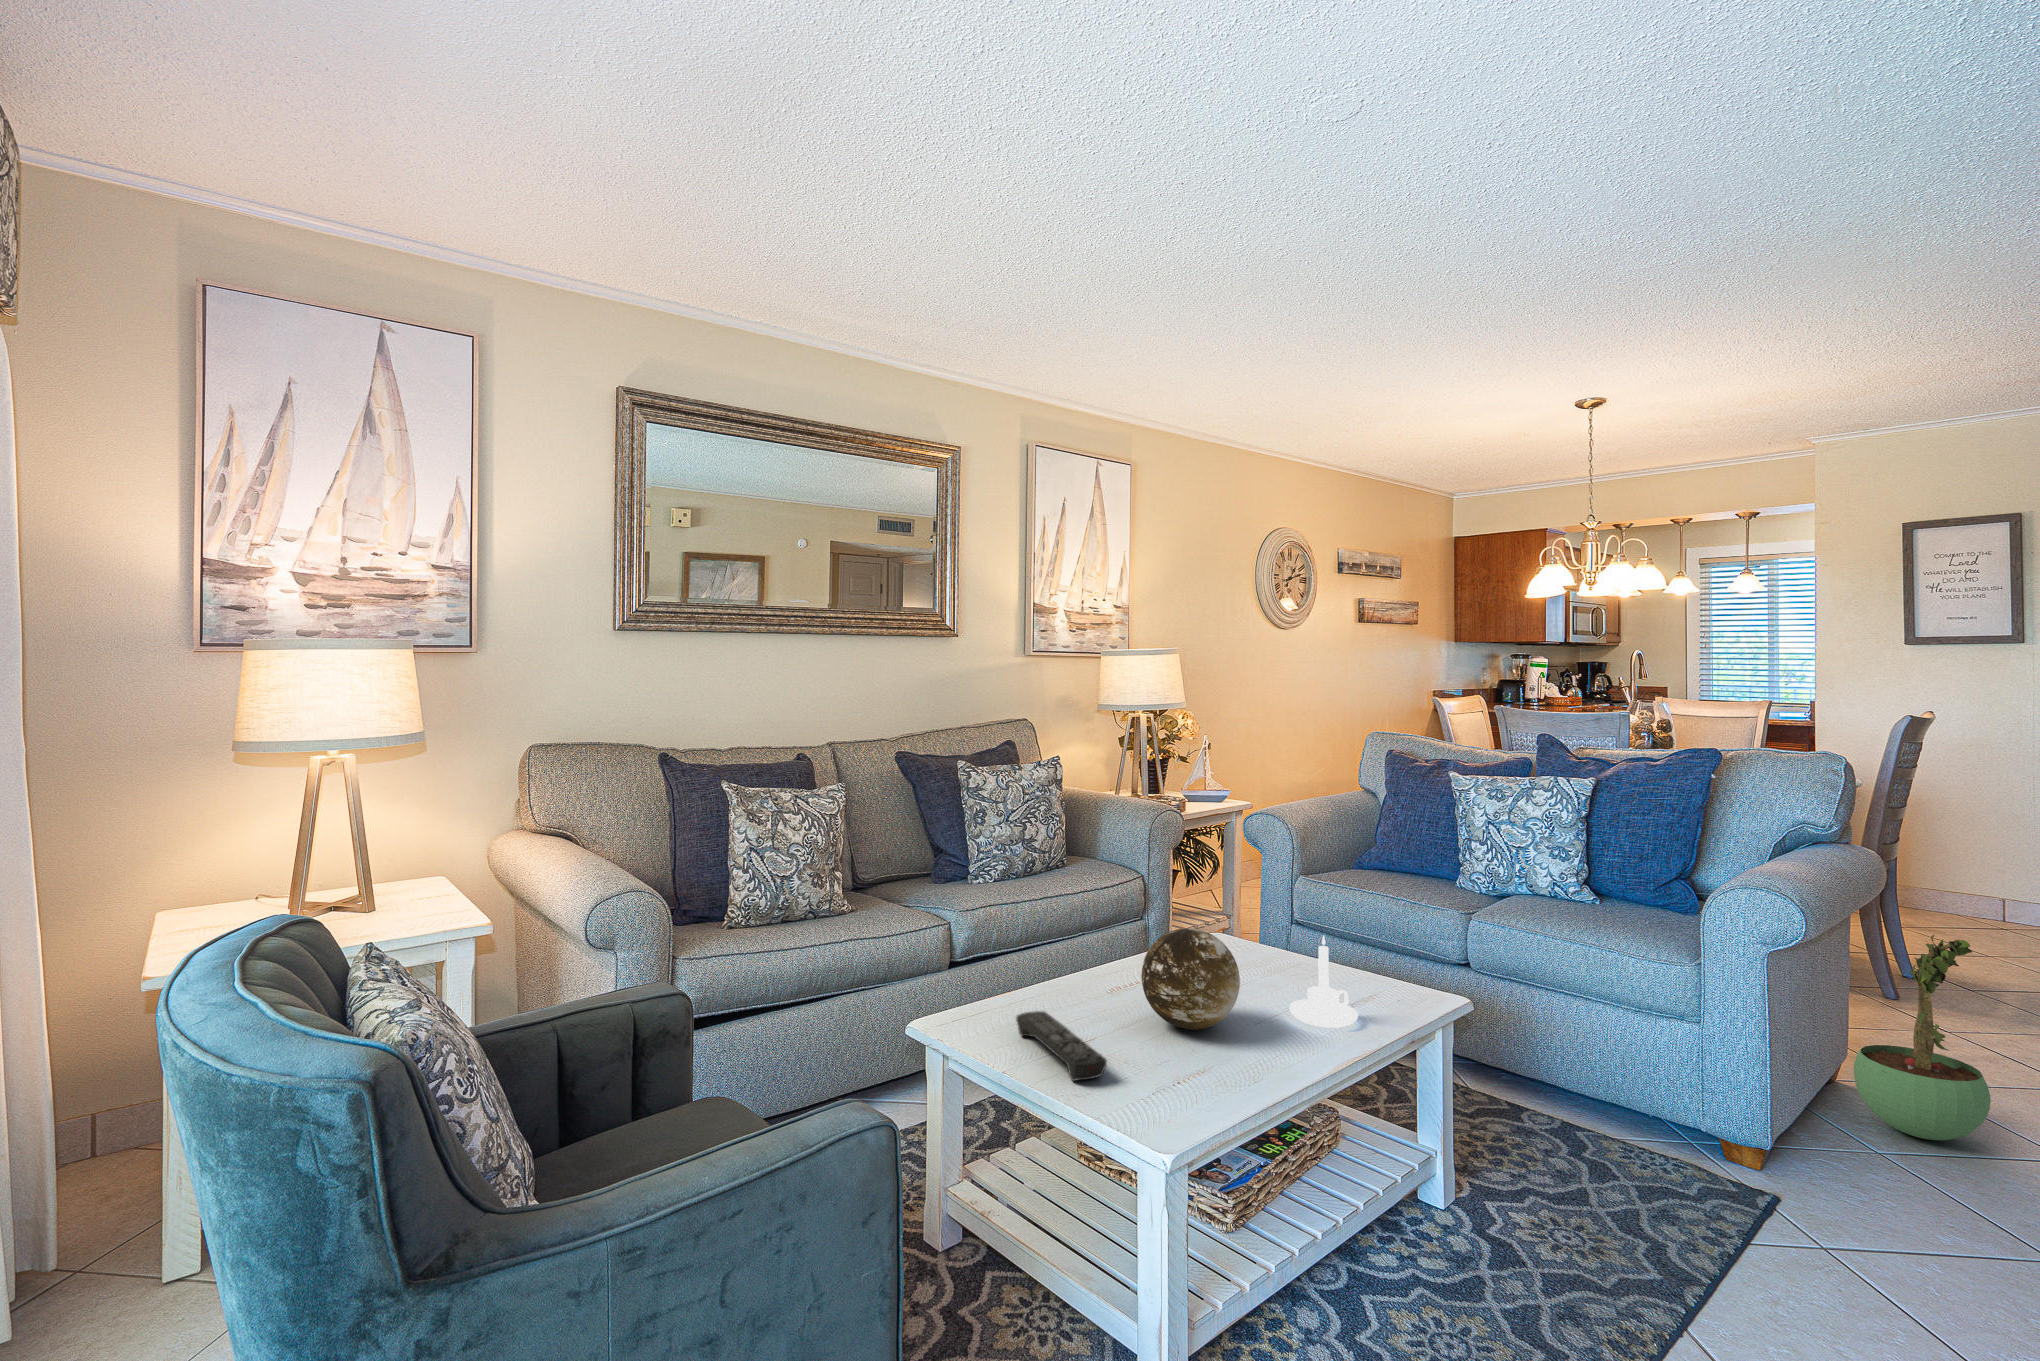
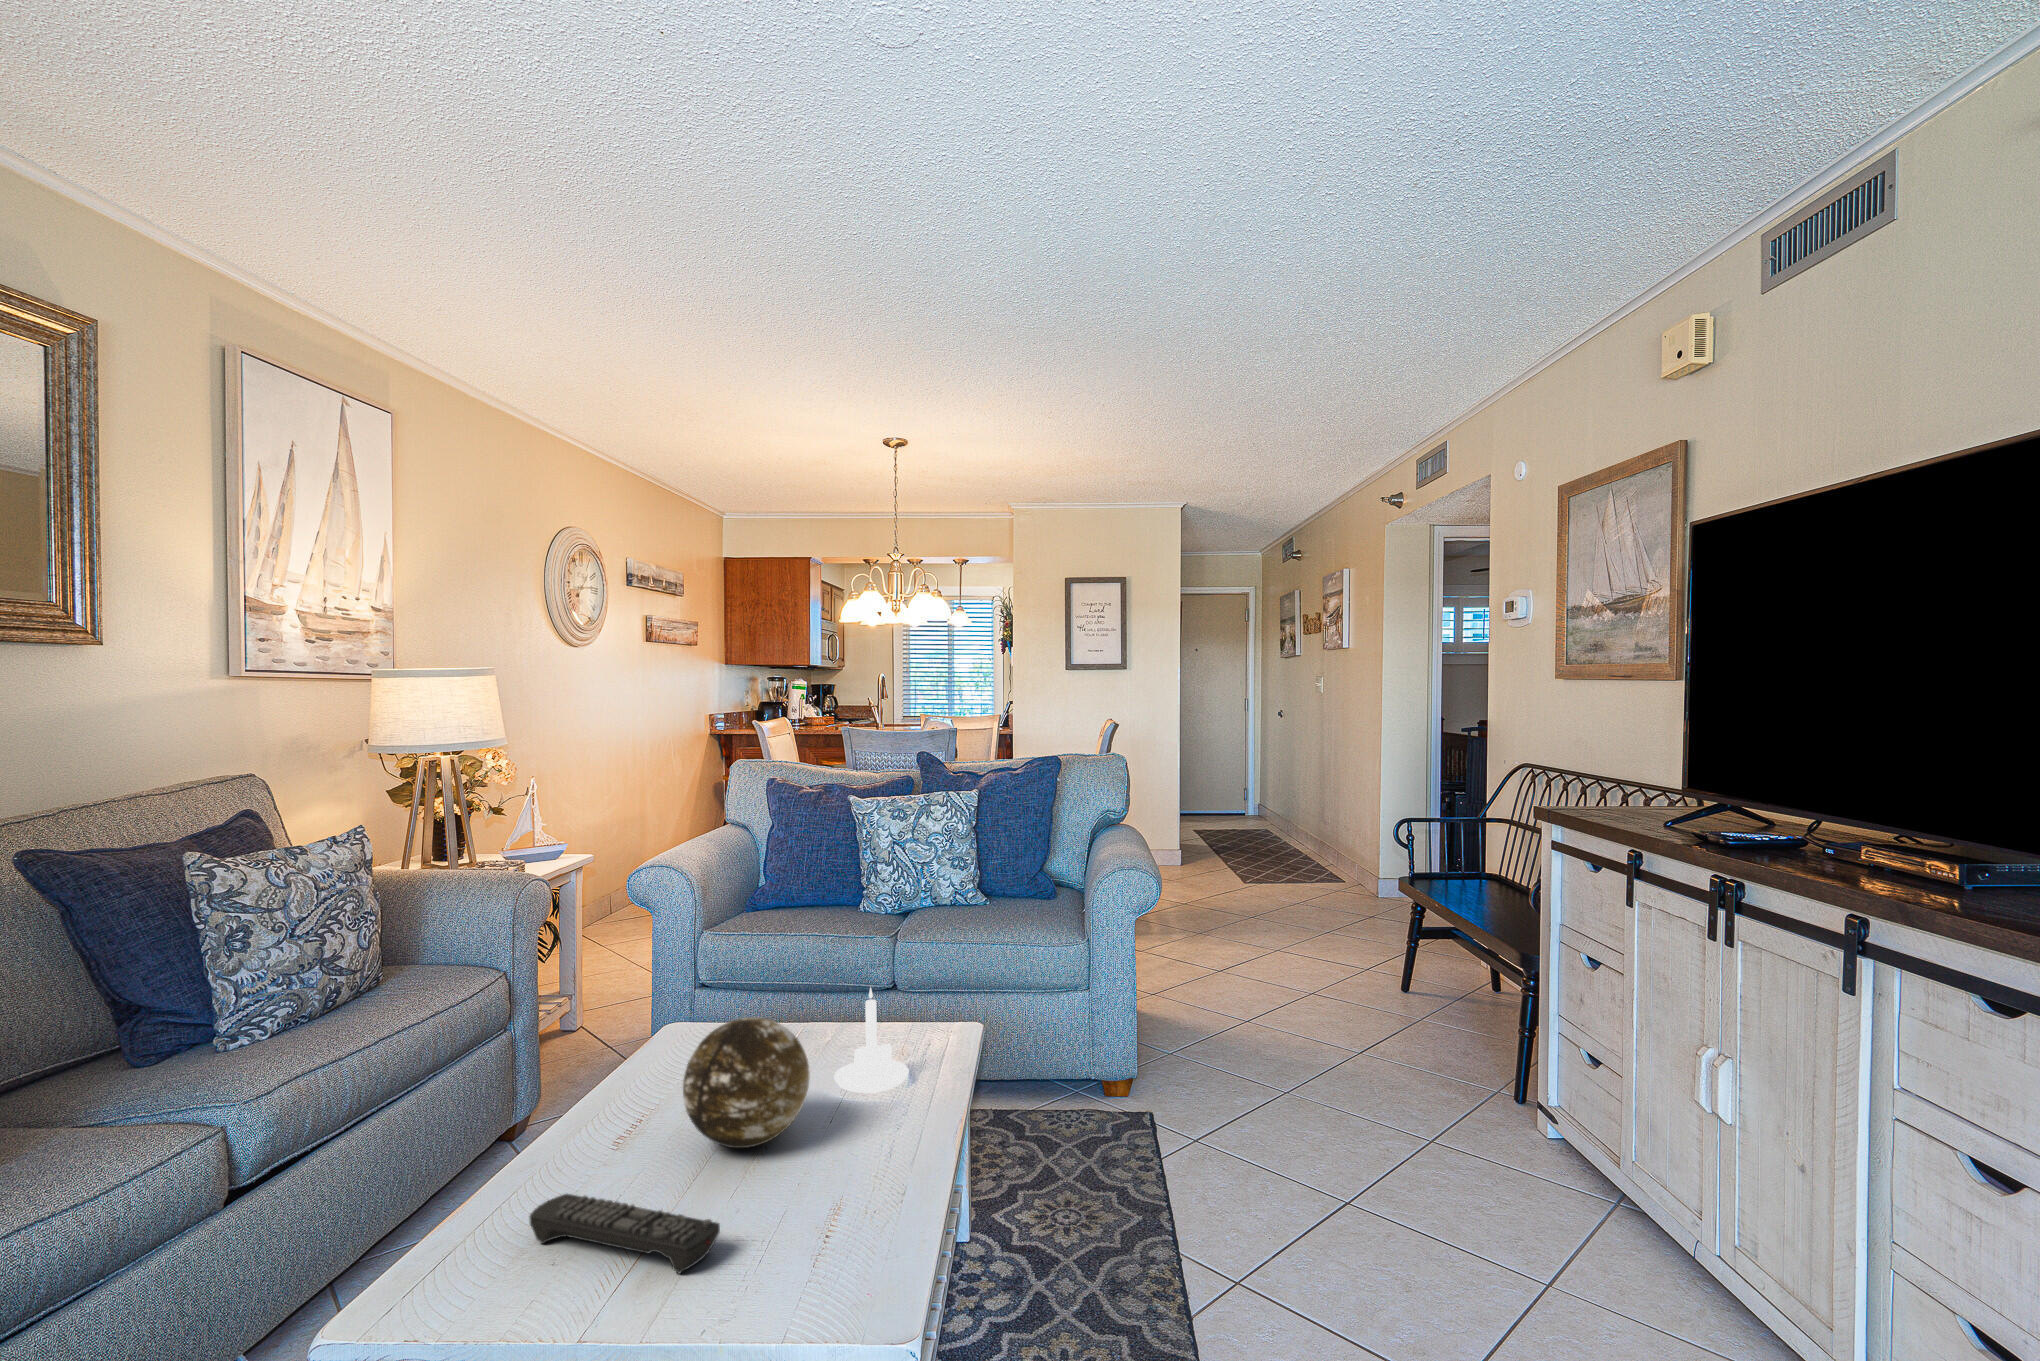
potted plant: present [1854,935,1991,1140] -> none [1156,880,1232,1038]

